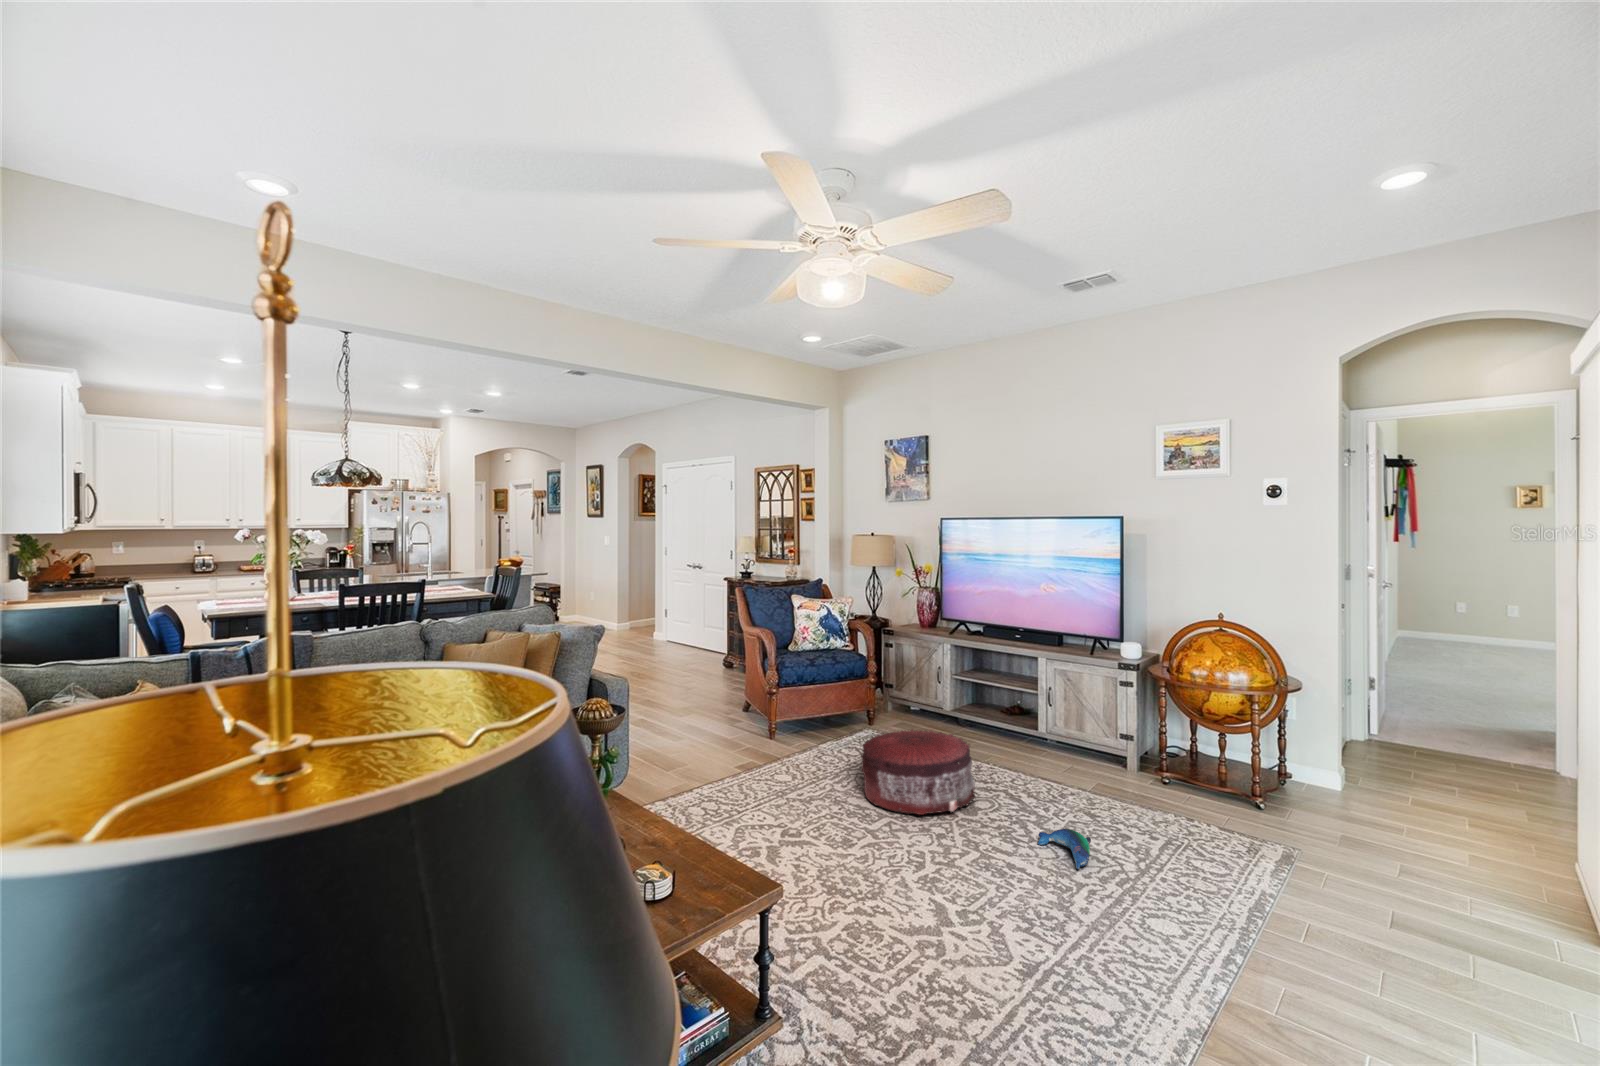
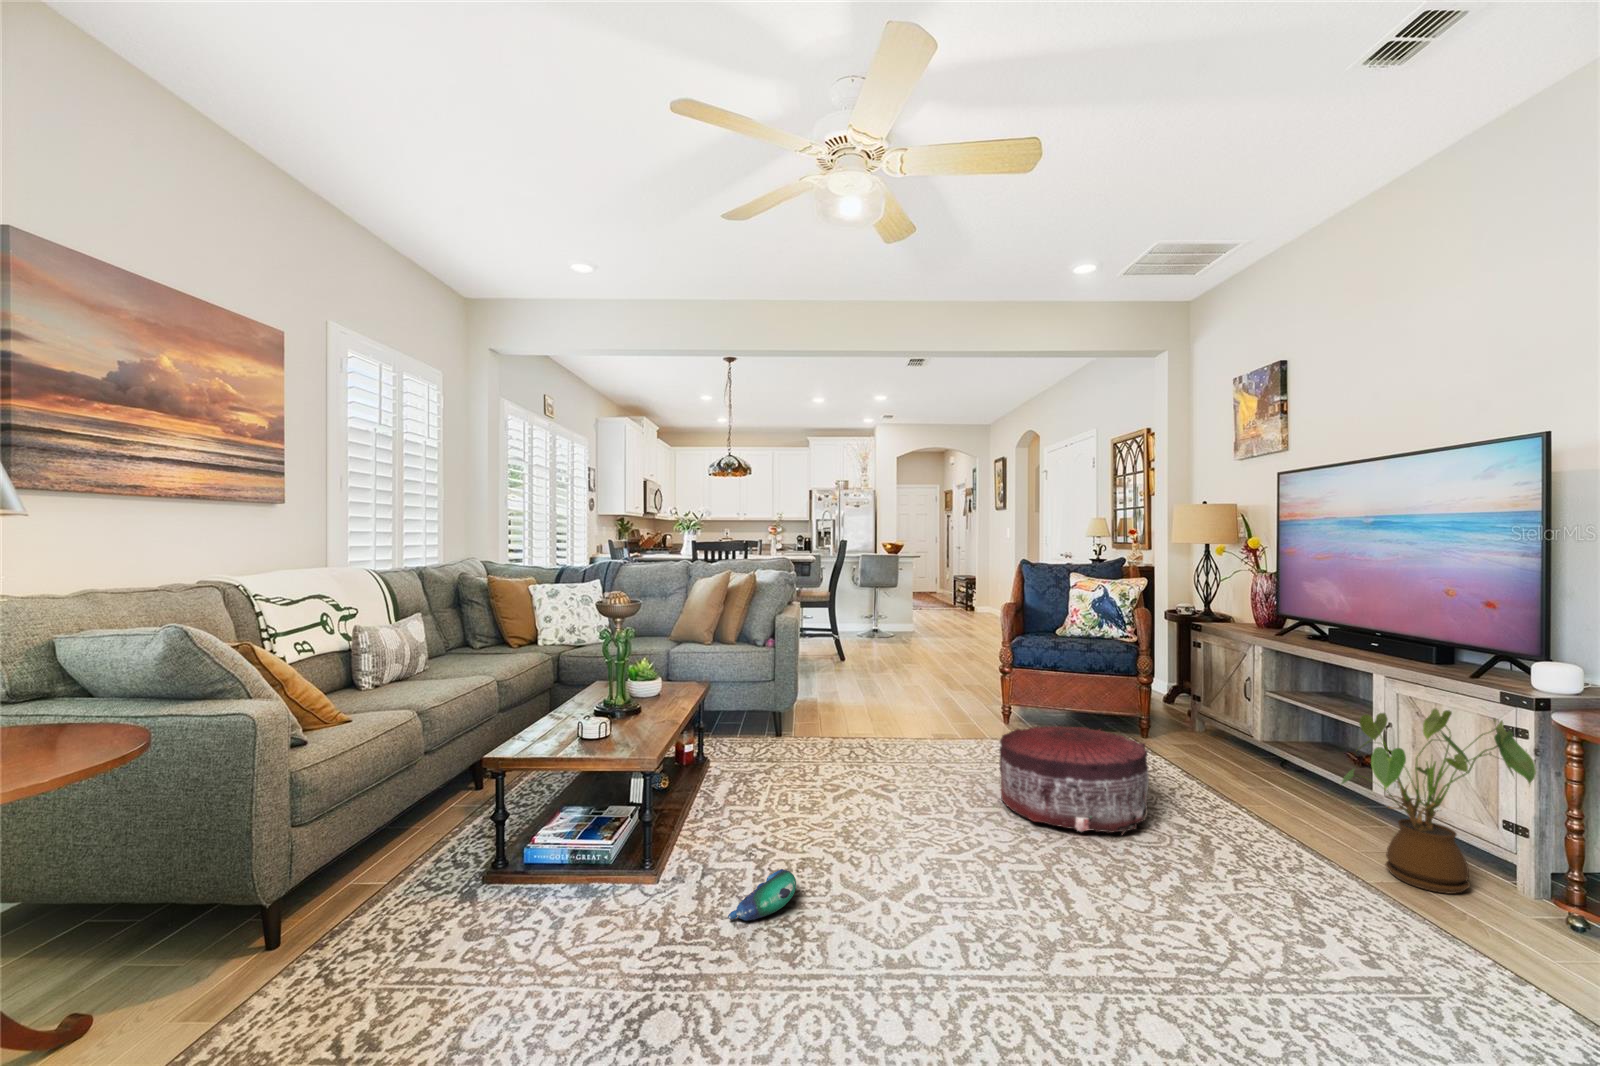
house plant: none [1065,679,1156,785] -> present [1342,709,1536,894]
plush toy: present [1038,829,1091,869] -> present [728,869,796,921]

